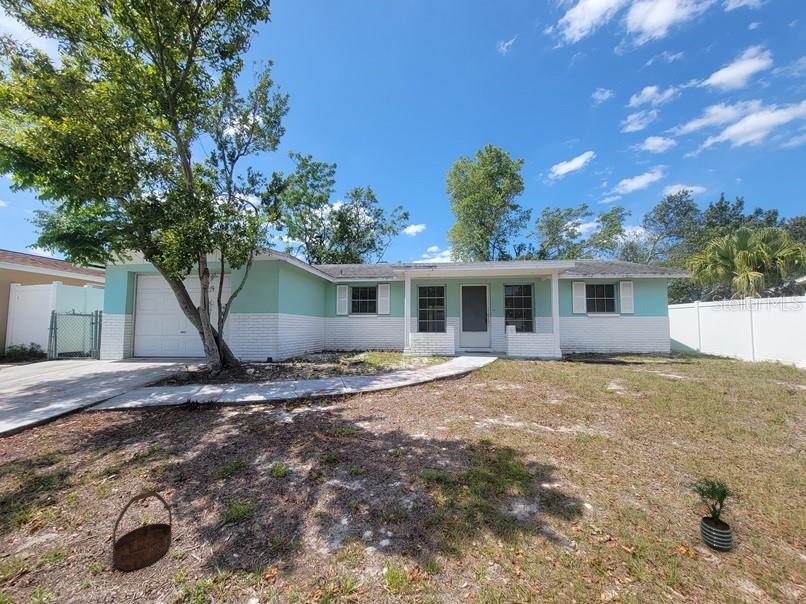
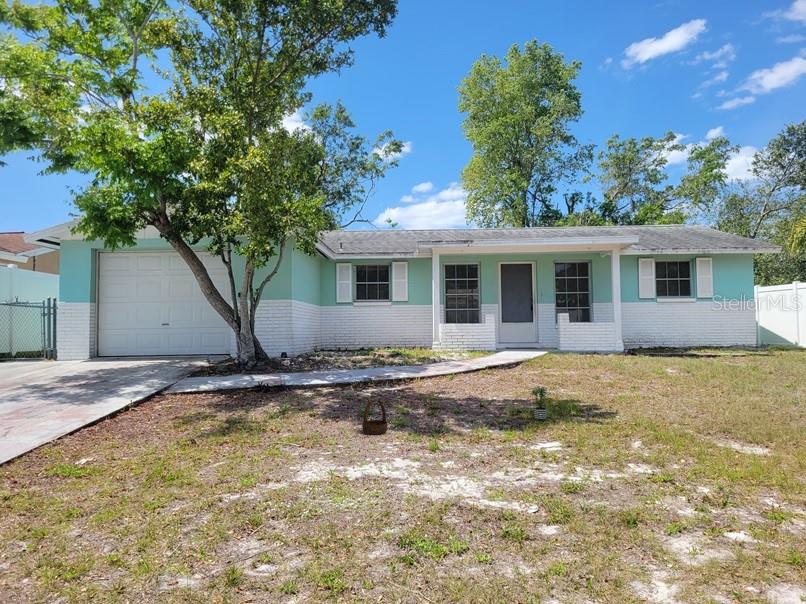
potted plant: present [684,475,743,552] -> present [531,387,551,421]

